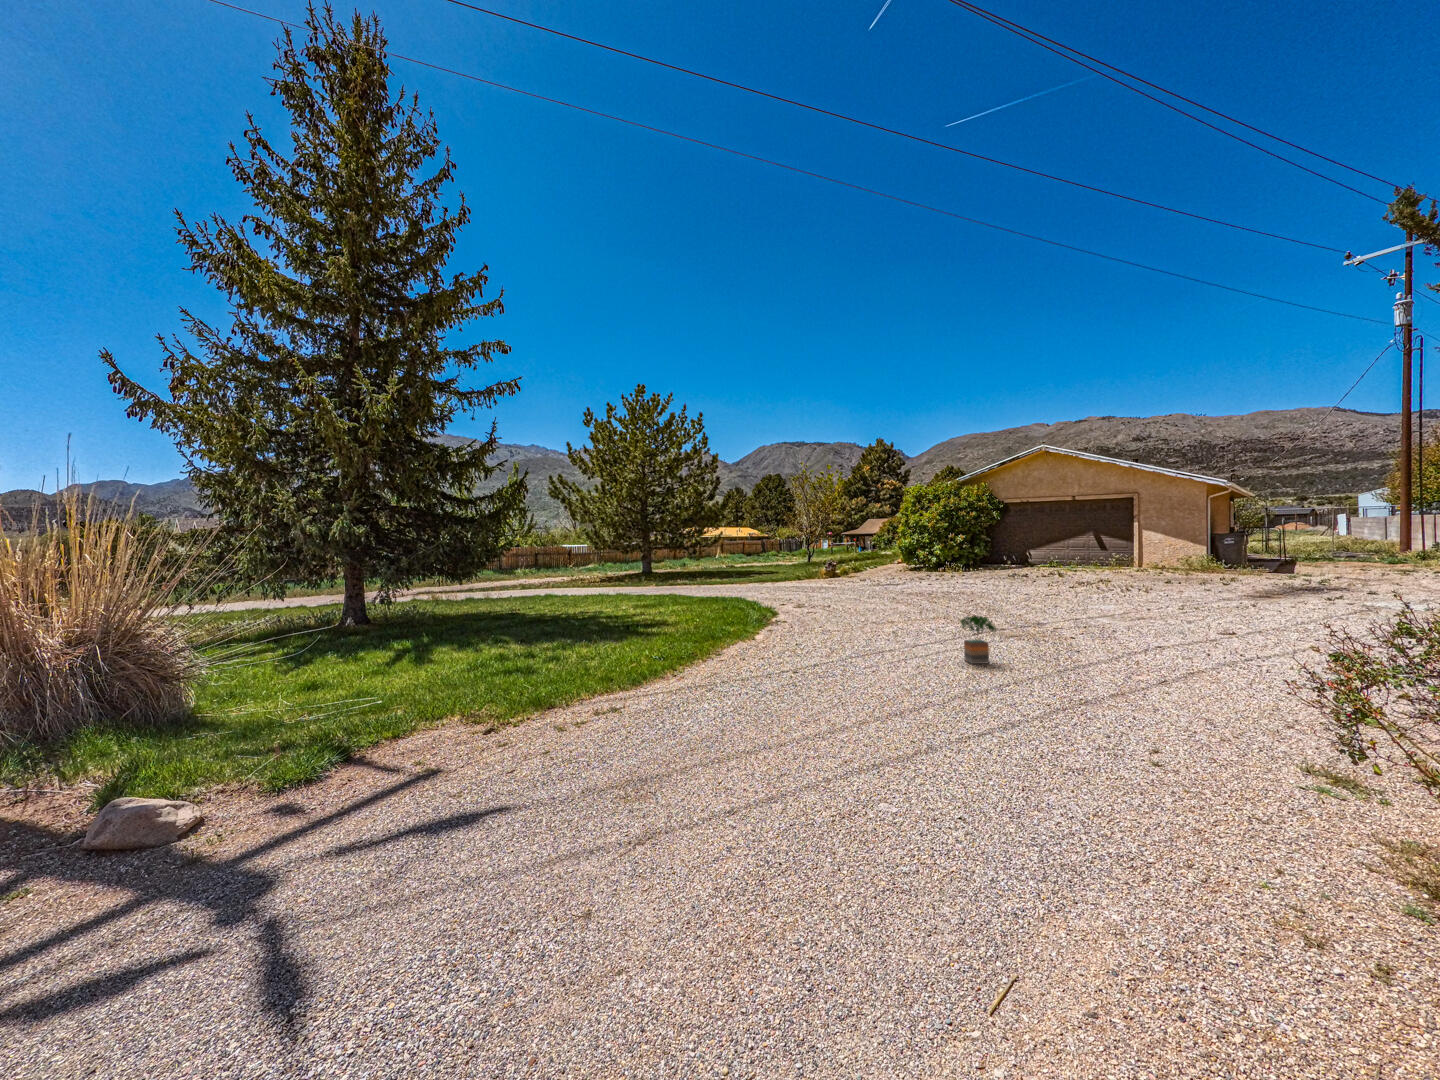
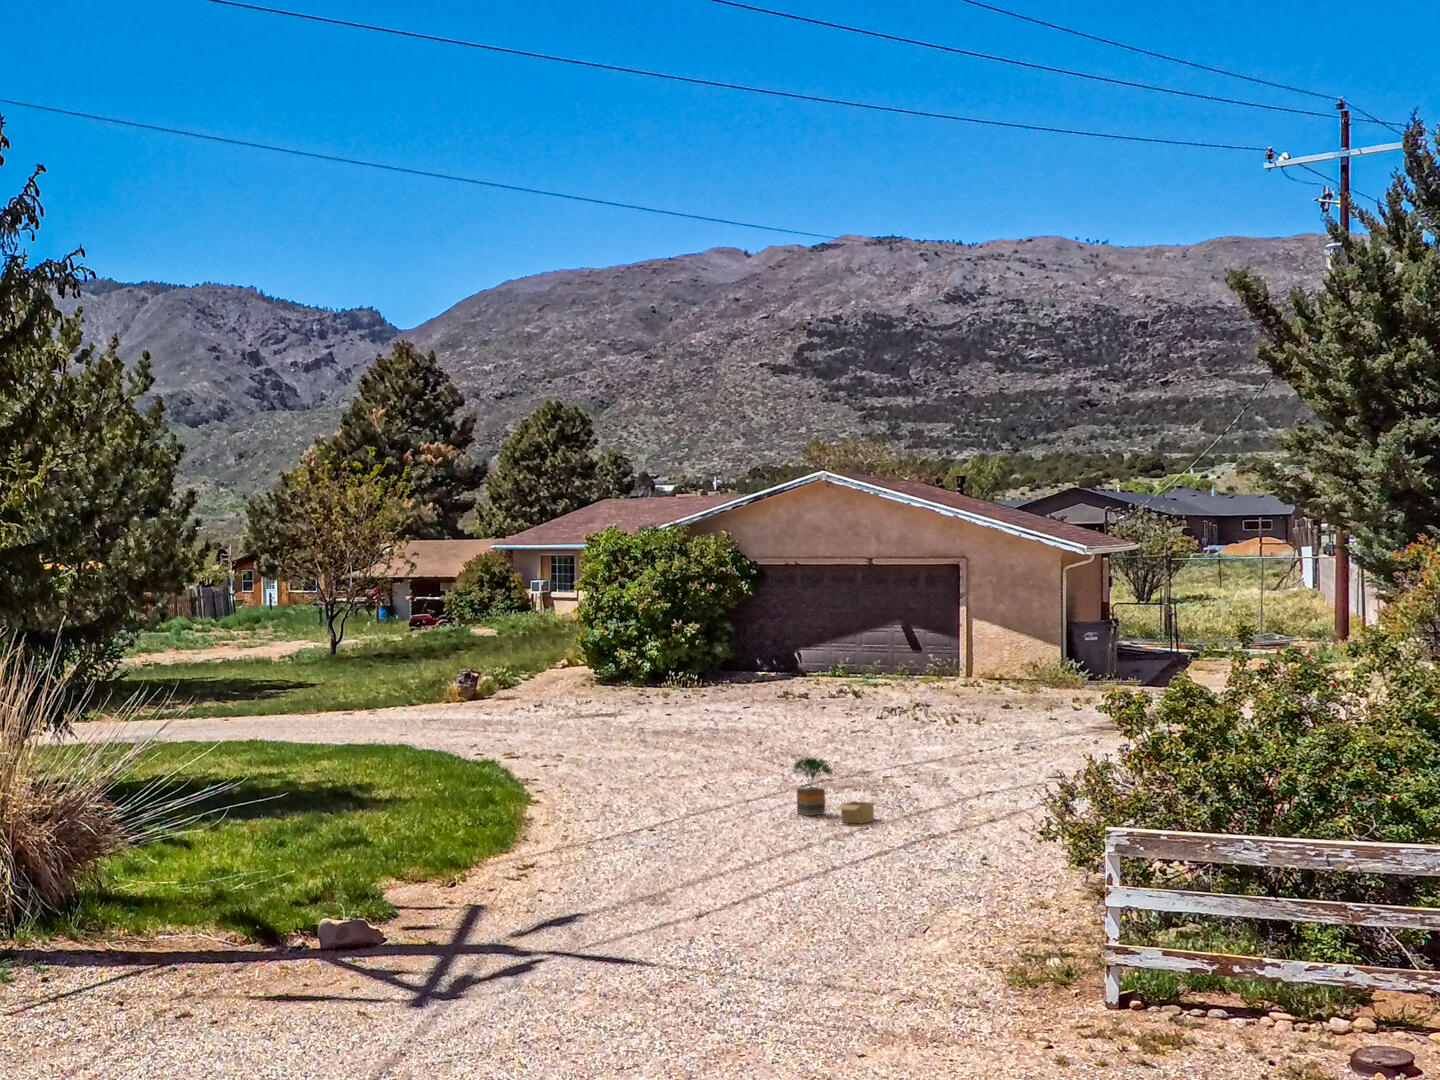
cardboard box: none [993,656,1038,677] -> present [837,801,874,823]

